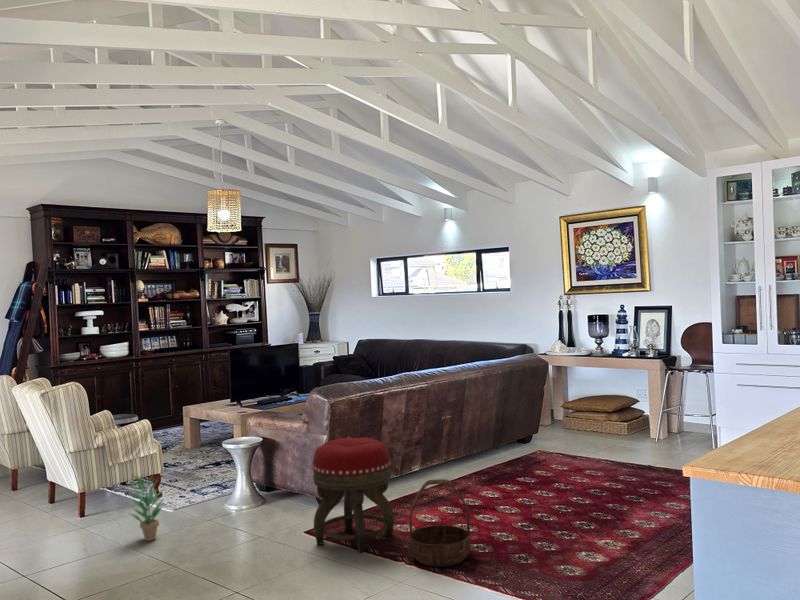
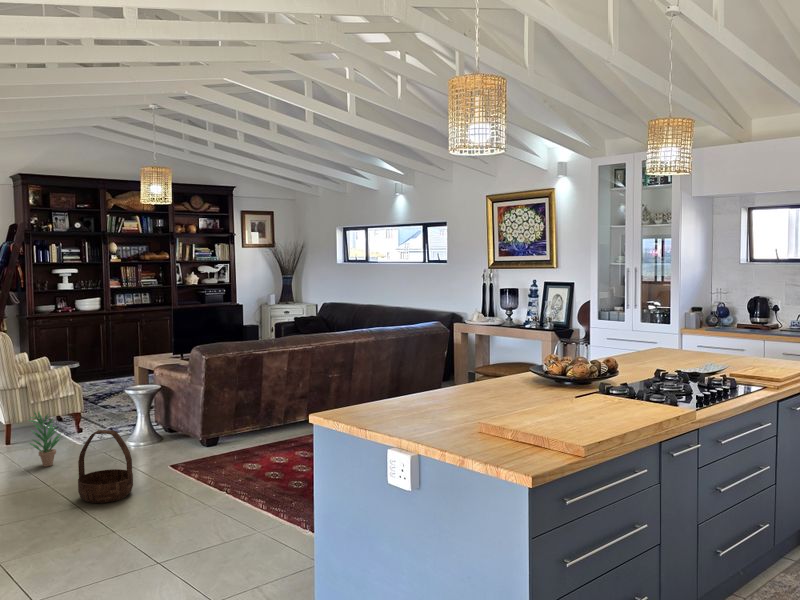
footstool: present [312,437,394,552] -> none [173,389,244,484]
basket: present [409,479,470,567] -> present [78,430,133,503]

